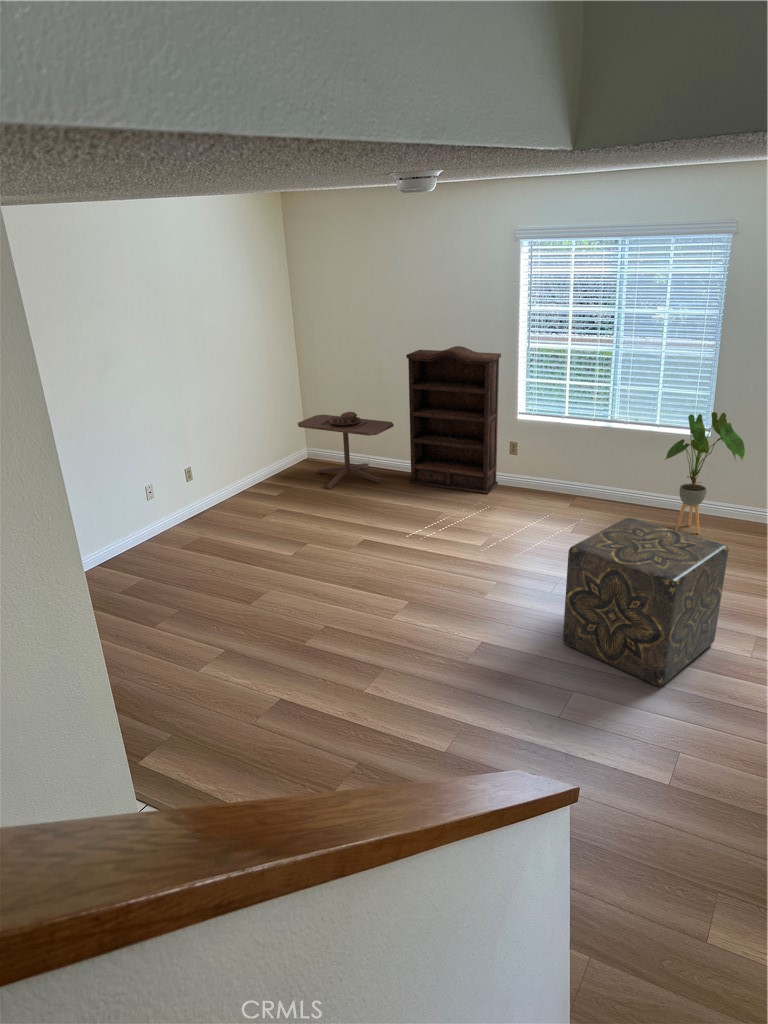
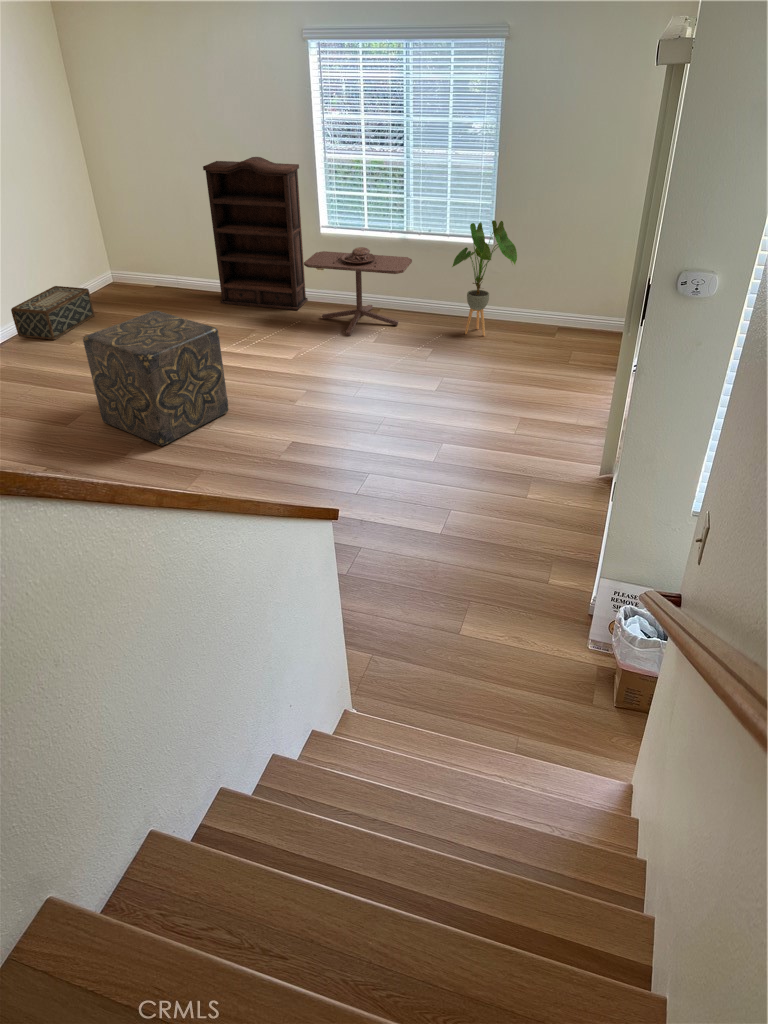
side table: present [298,412,394,489] -> present [304,247,412,336]
woven basket: none [212,461,288,512] -> present [11,286,94,340]
ottoman: present [563,518,729,686] -> present [83,311,229,446]

